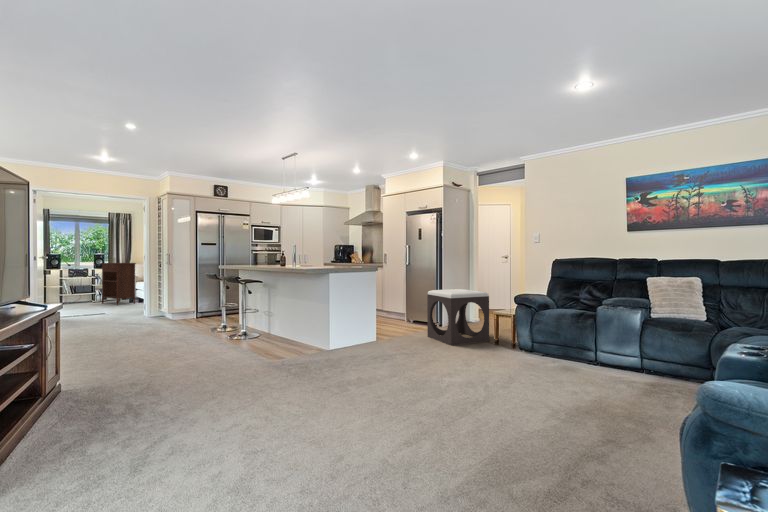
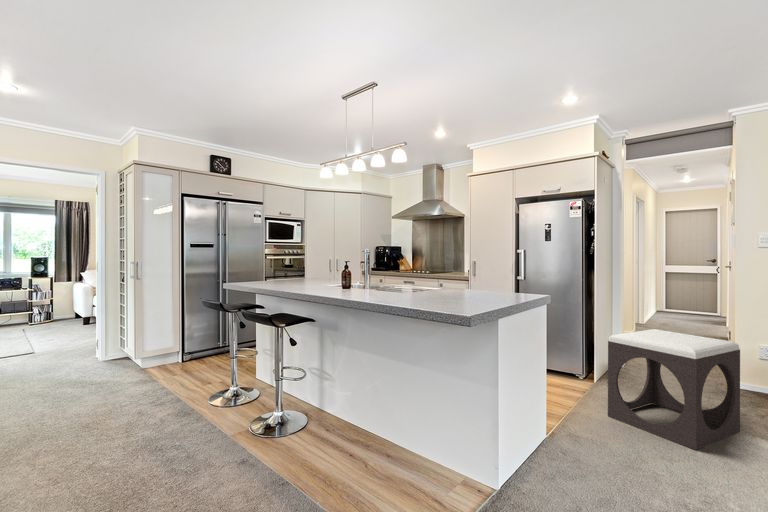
console table: present [100,263,136,305] -> none [38,269,92,332]

